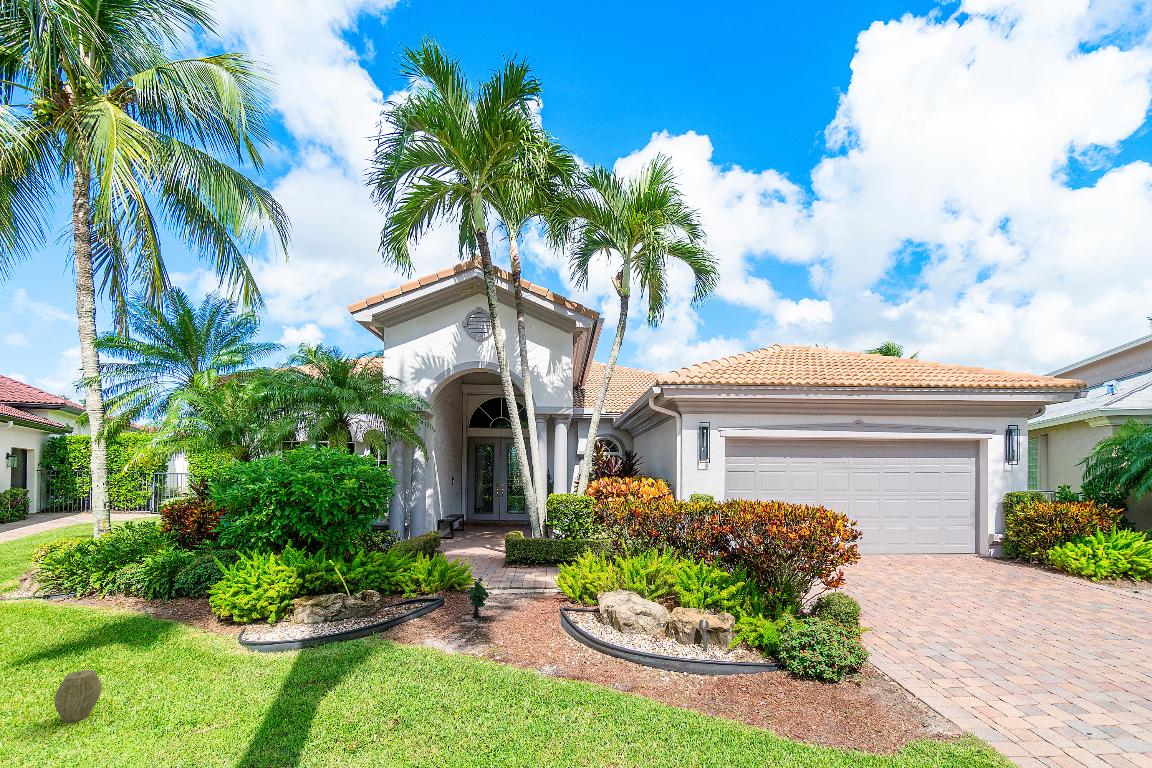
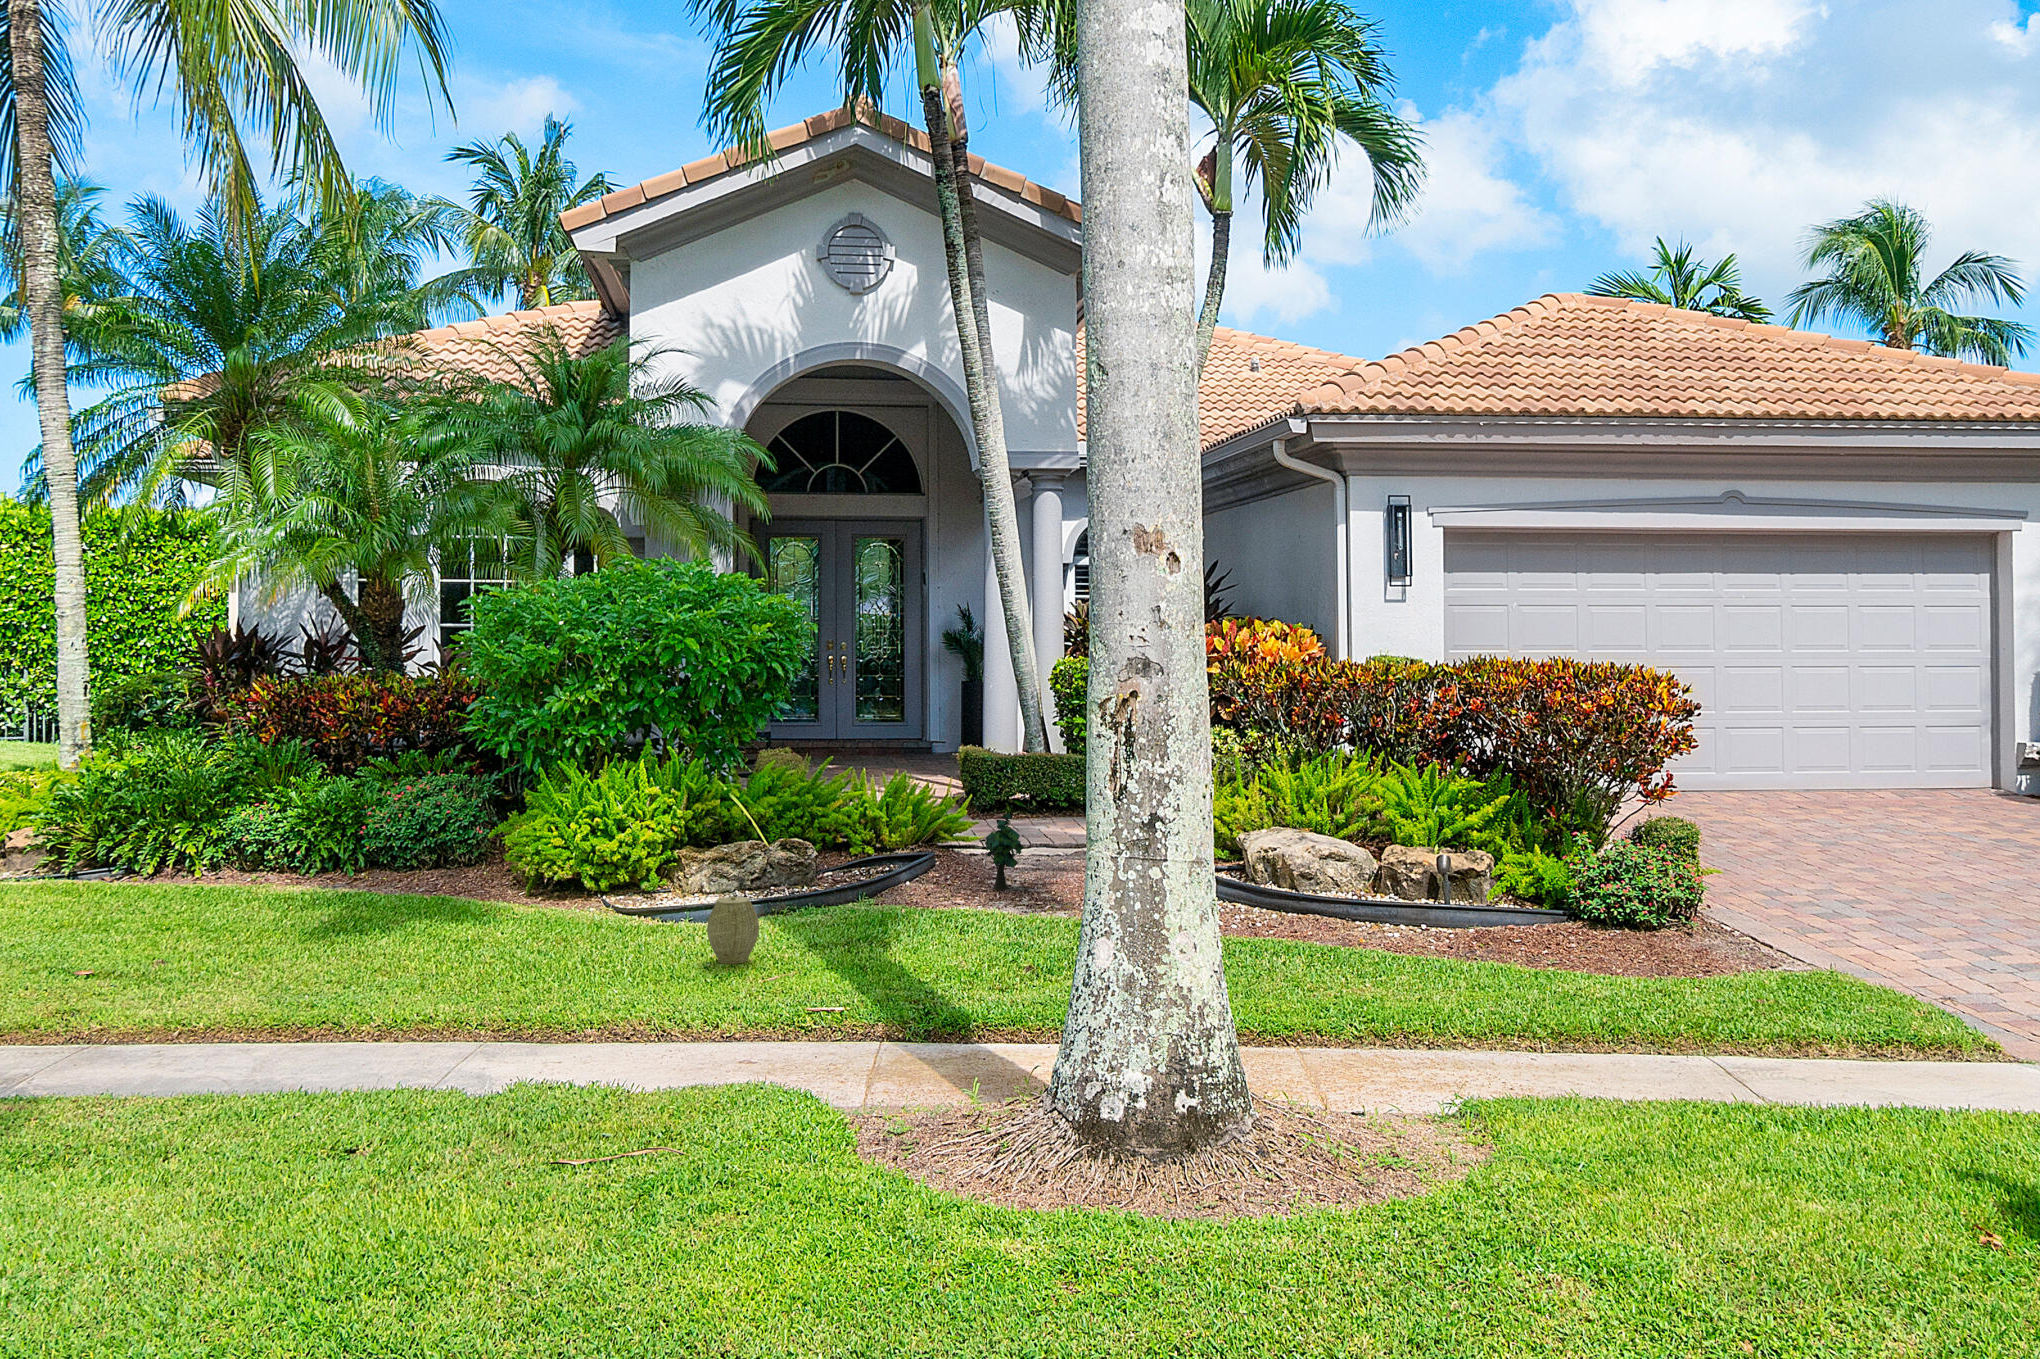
woven basket: present [54,670,101,722] -> present [707,896,759,964]

